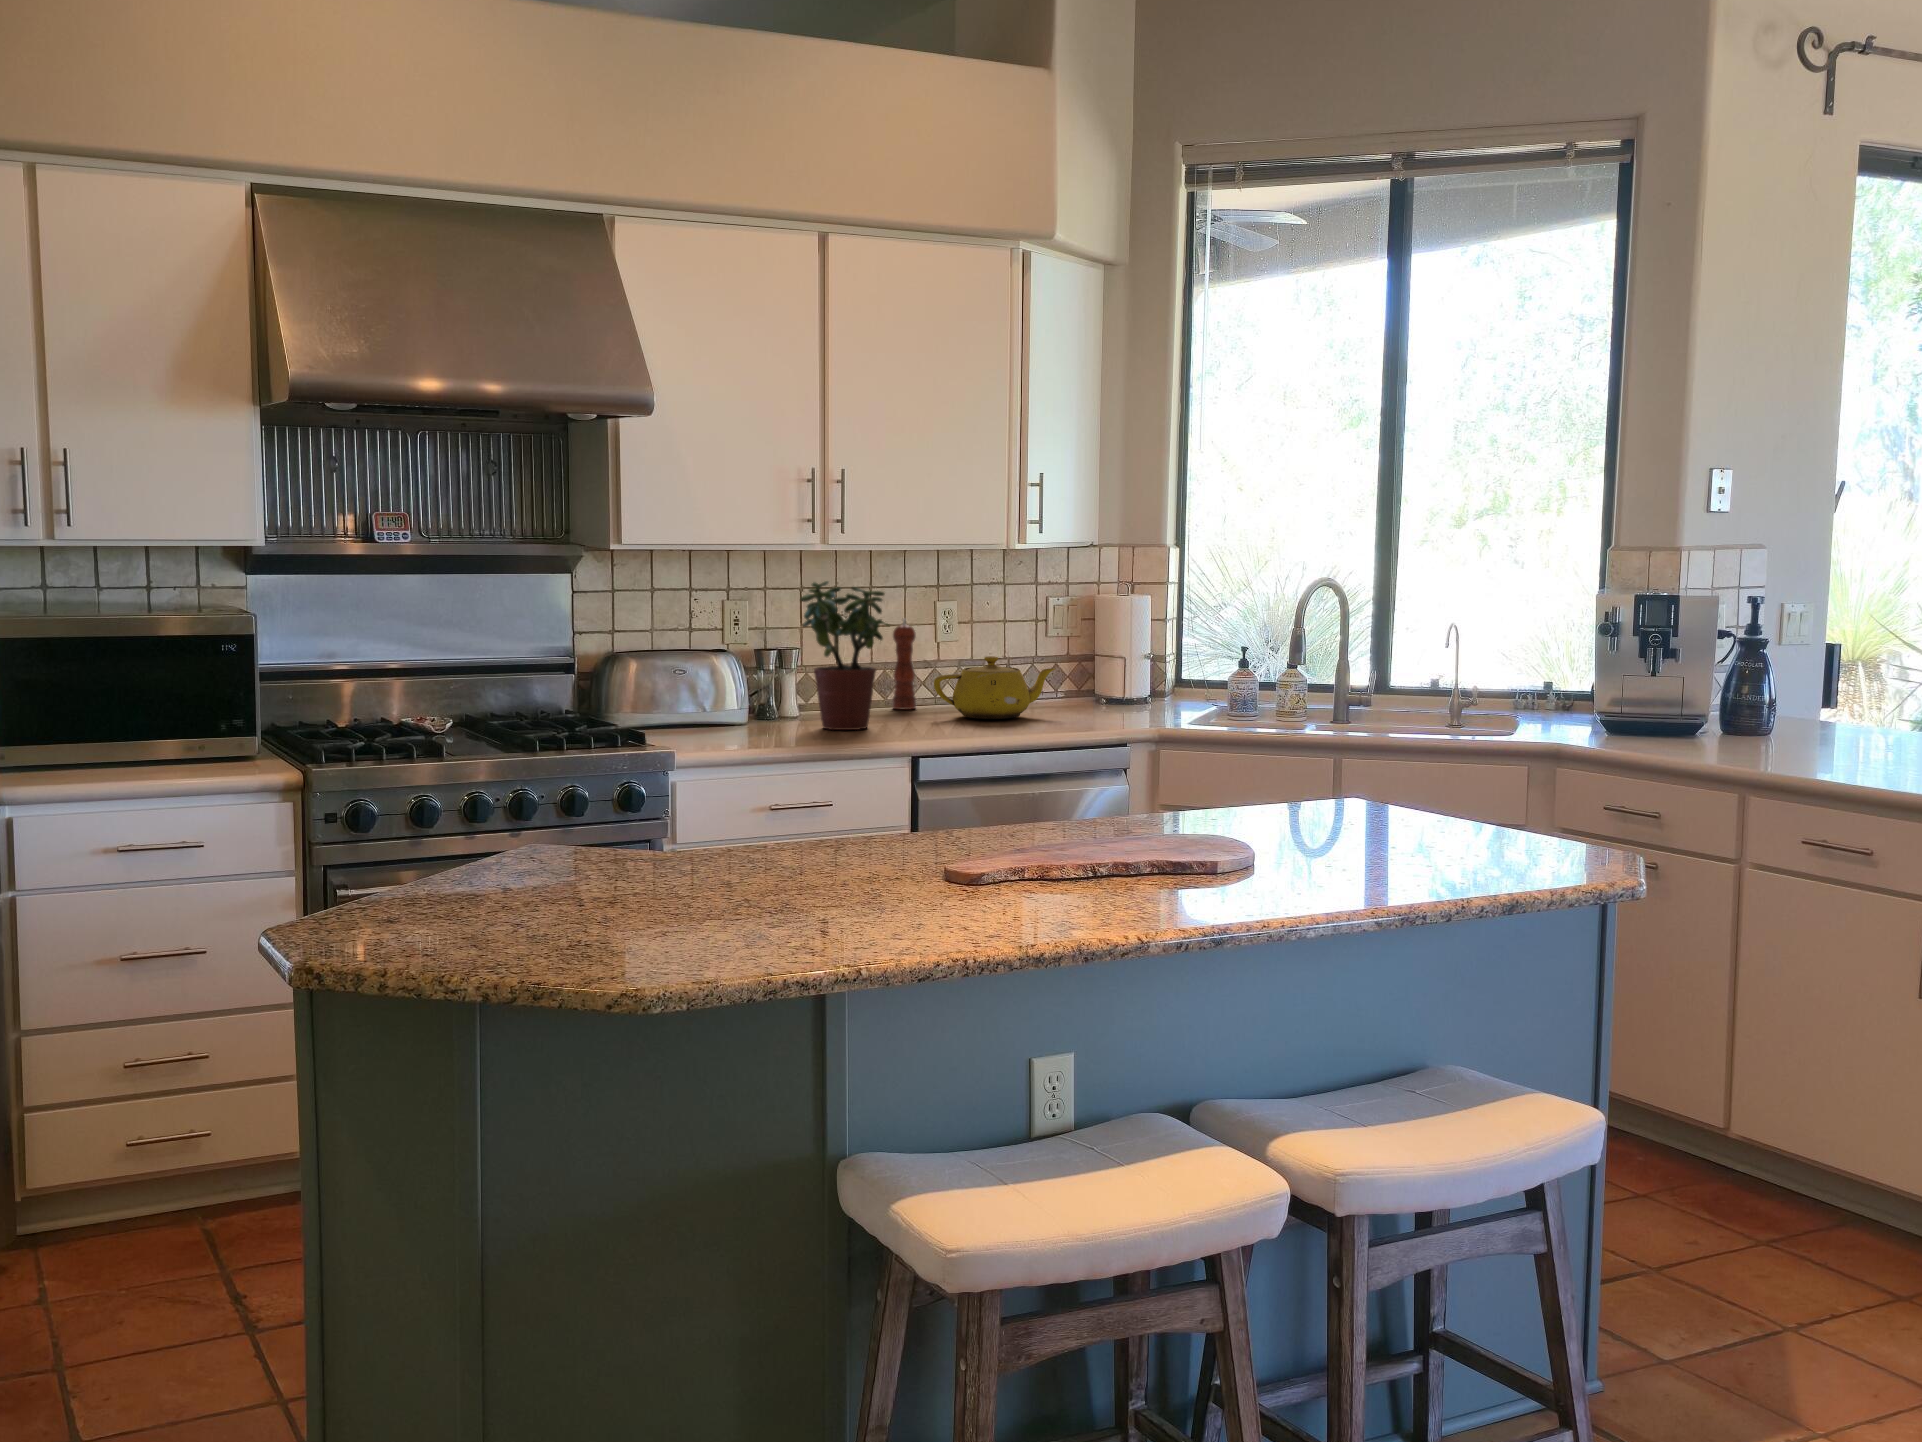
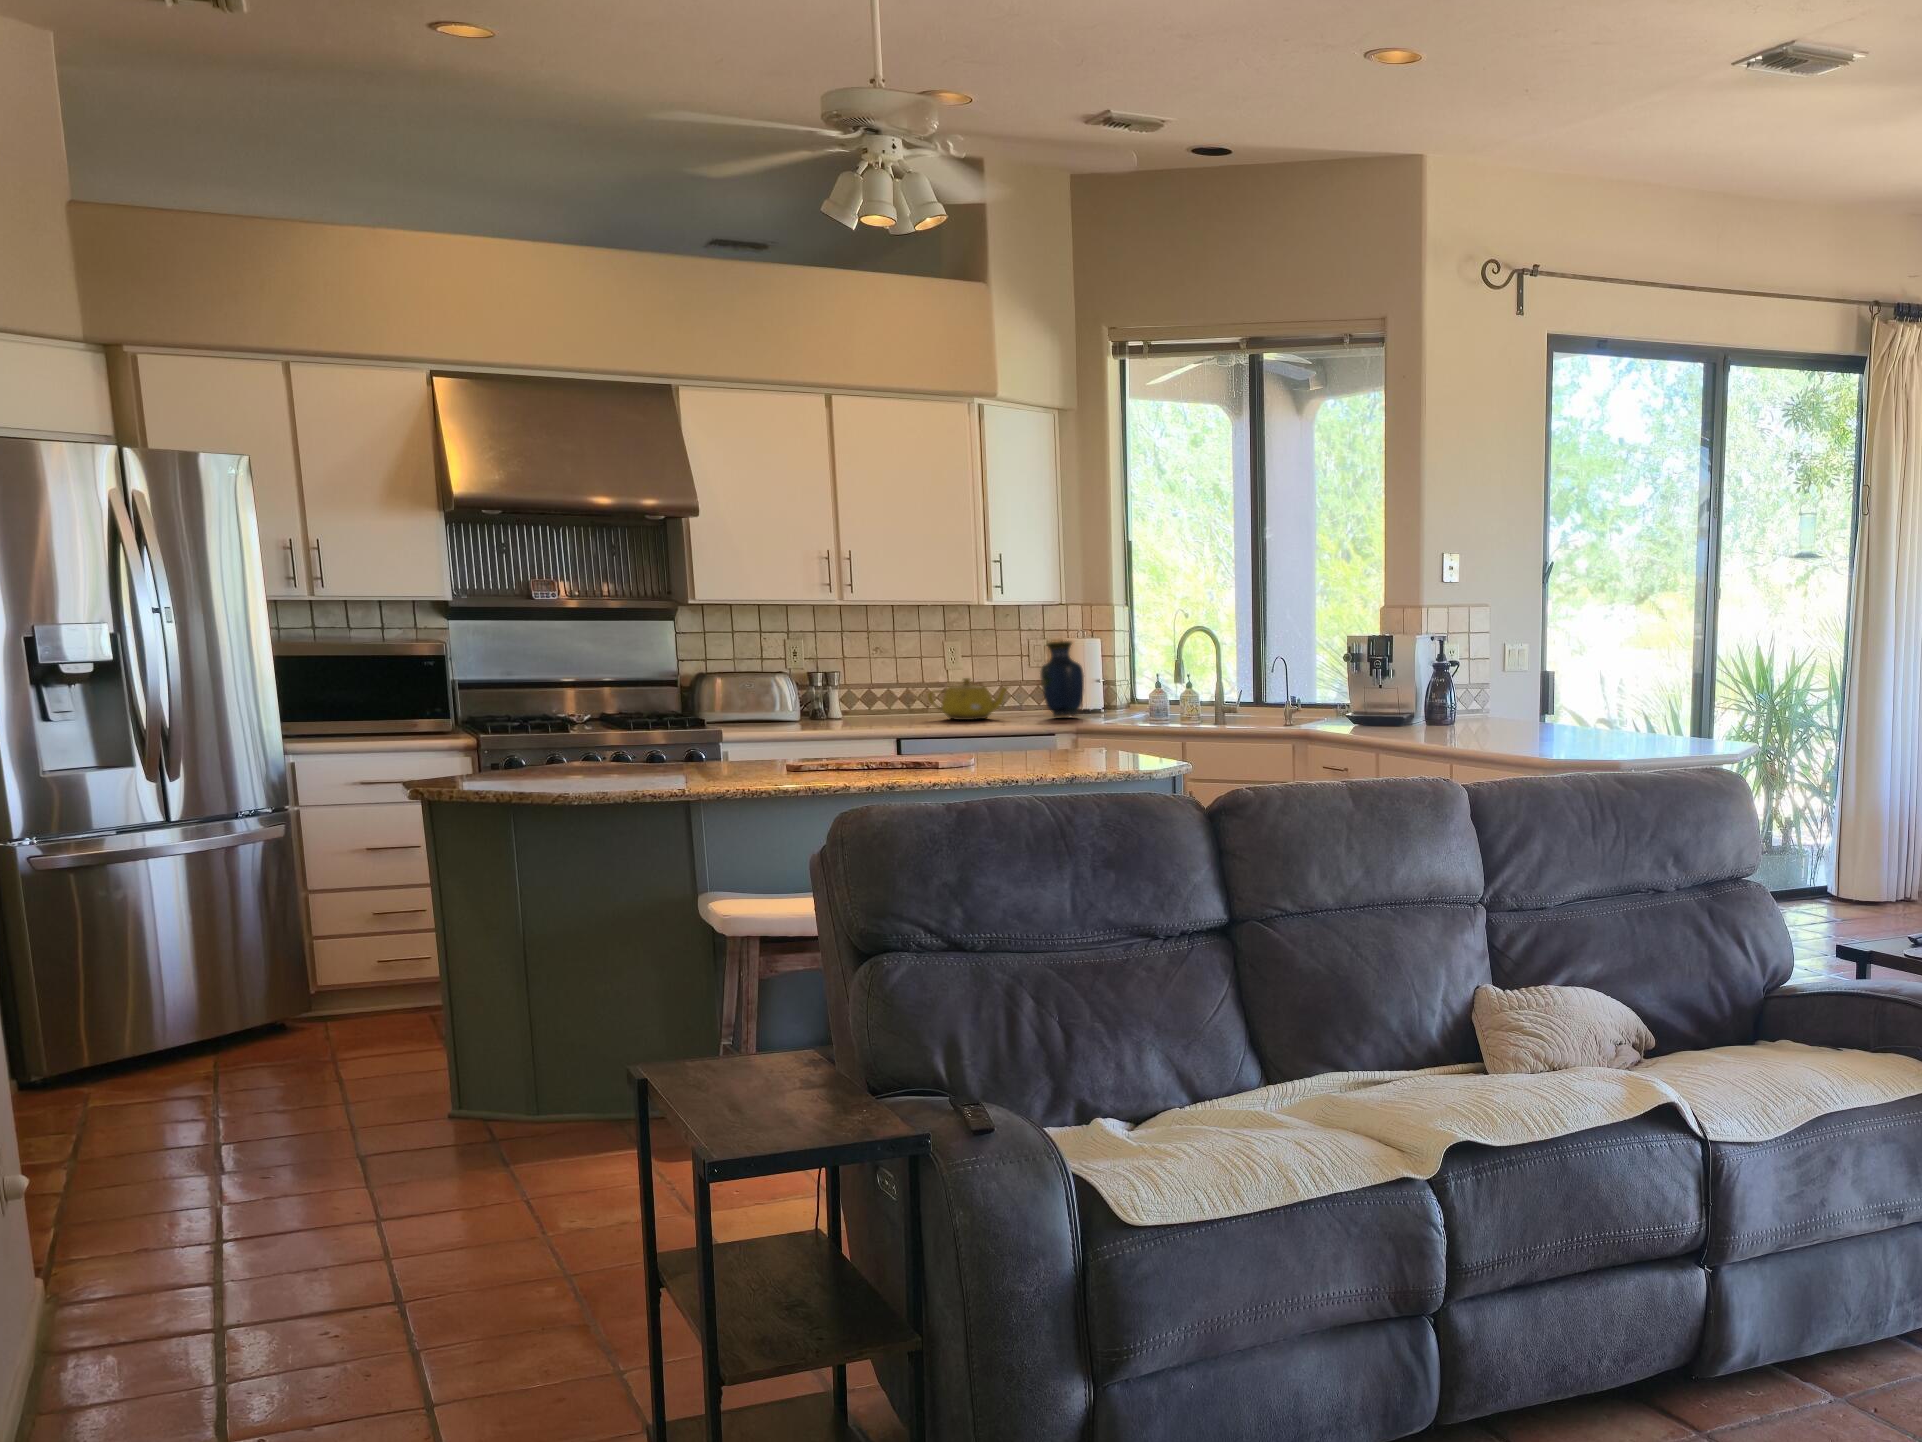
potted plant: present [800,581,890,730] -> none [821,625,884,725]
vase: none [1096,602,1160,714] -> present [1040,641,1084,717]
pepper mill: present [892,619,916,710] -> none [909,653,927,715]

